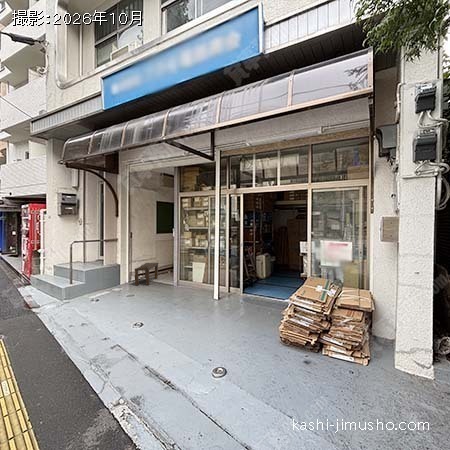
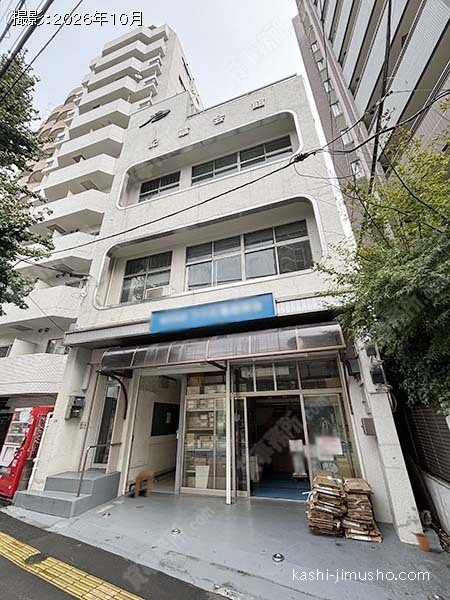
potted plant: none [412,336,437,388] -> present [408,507,430,551]

